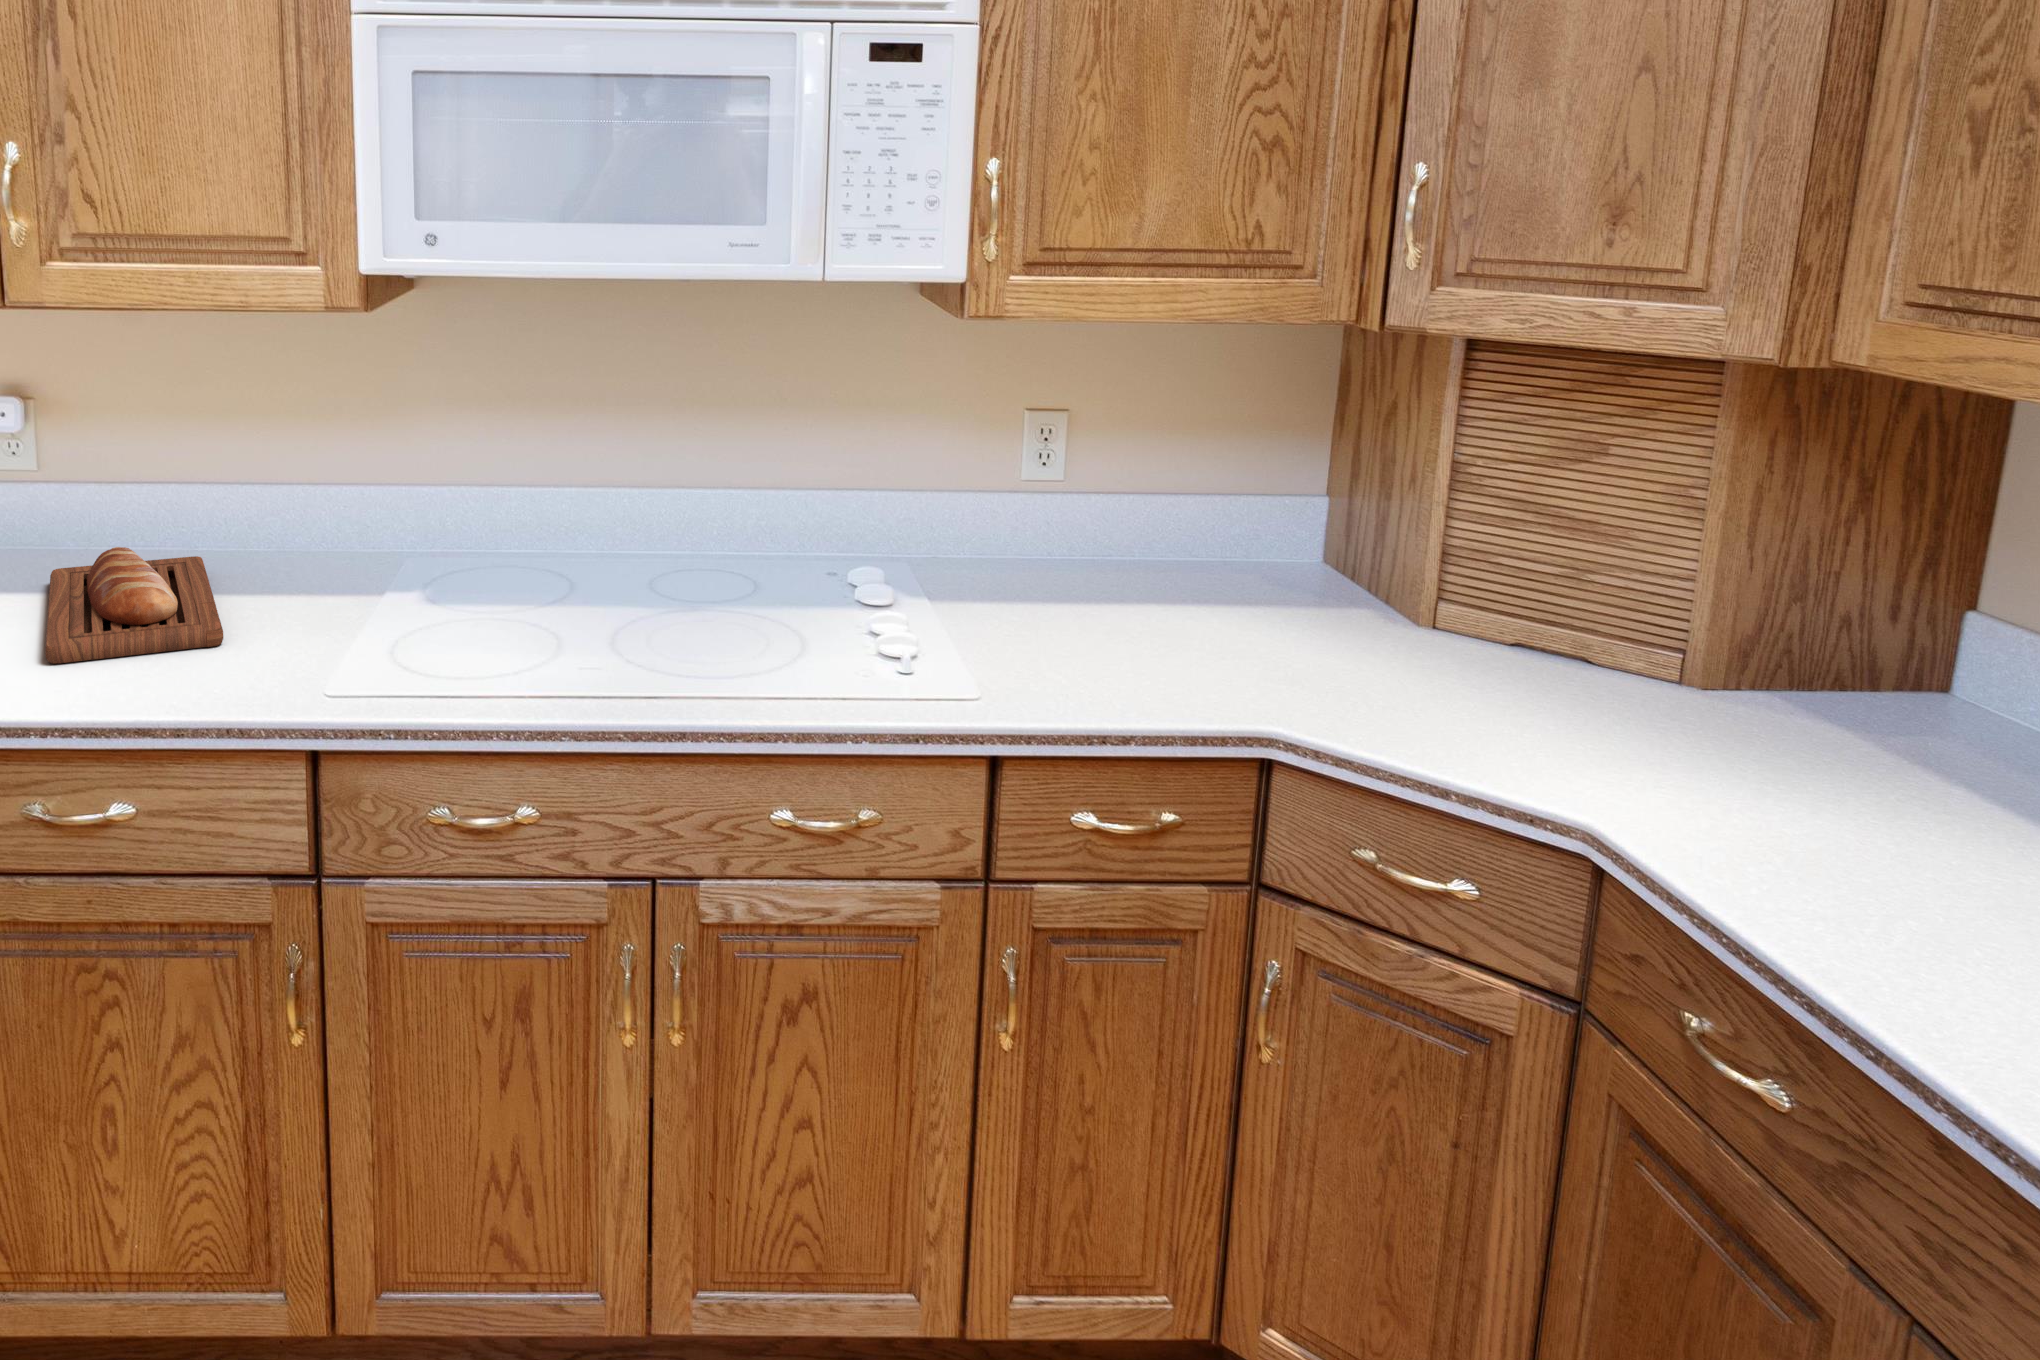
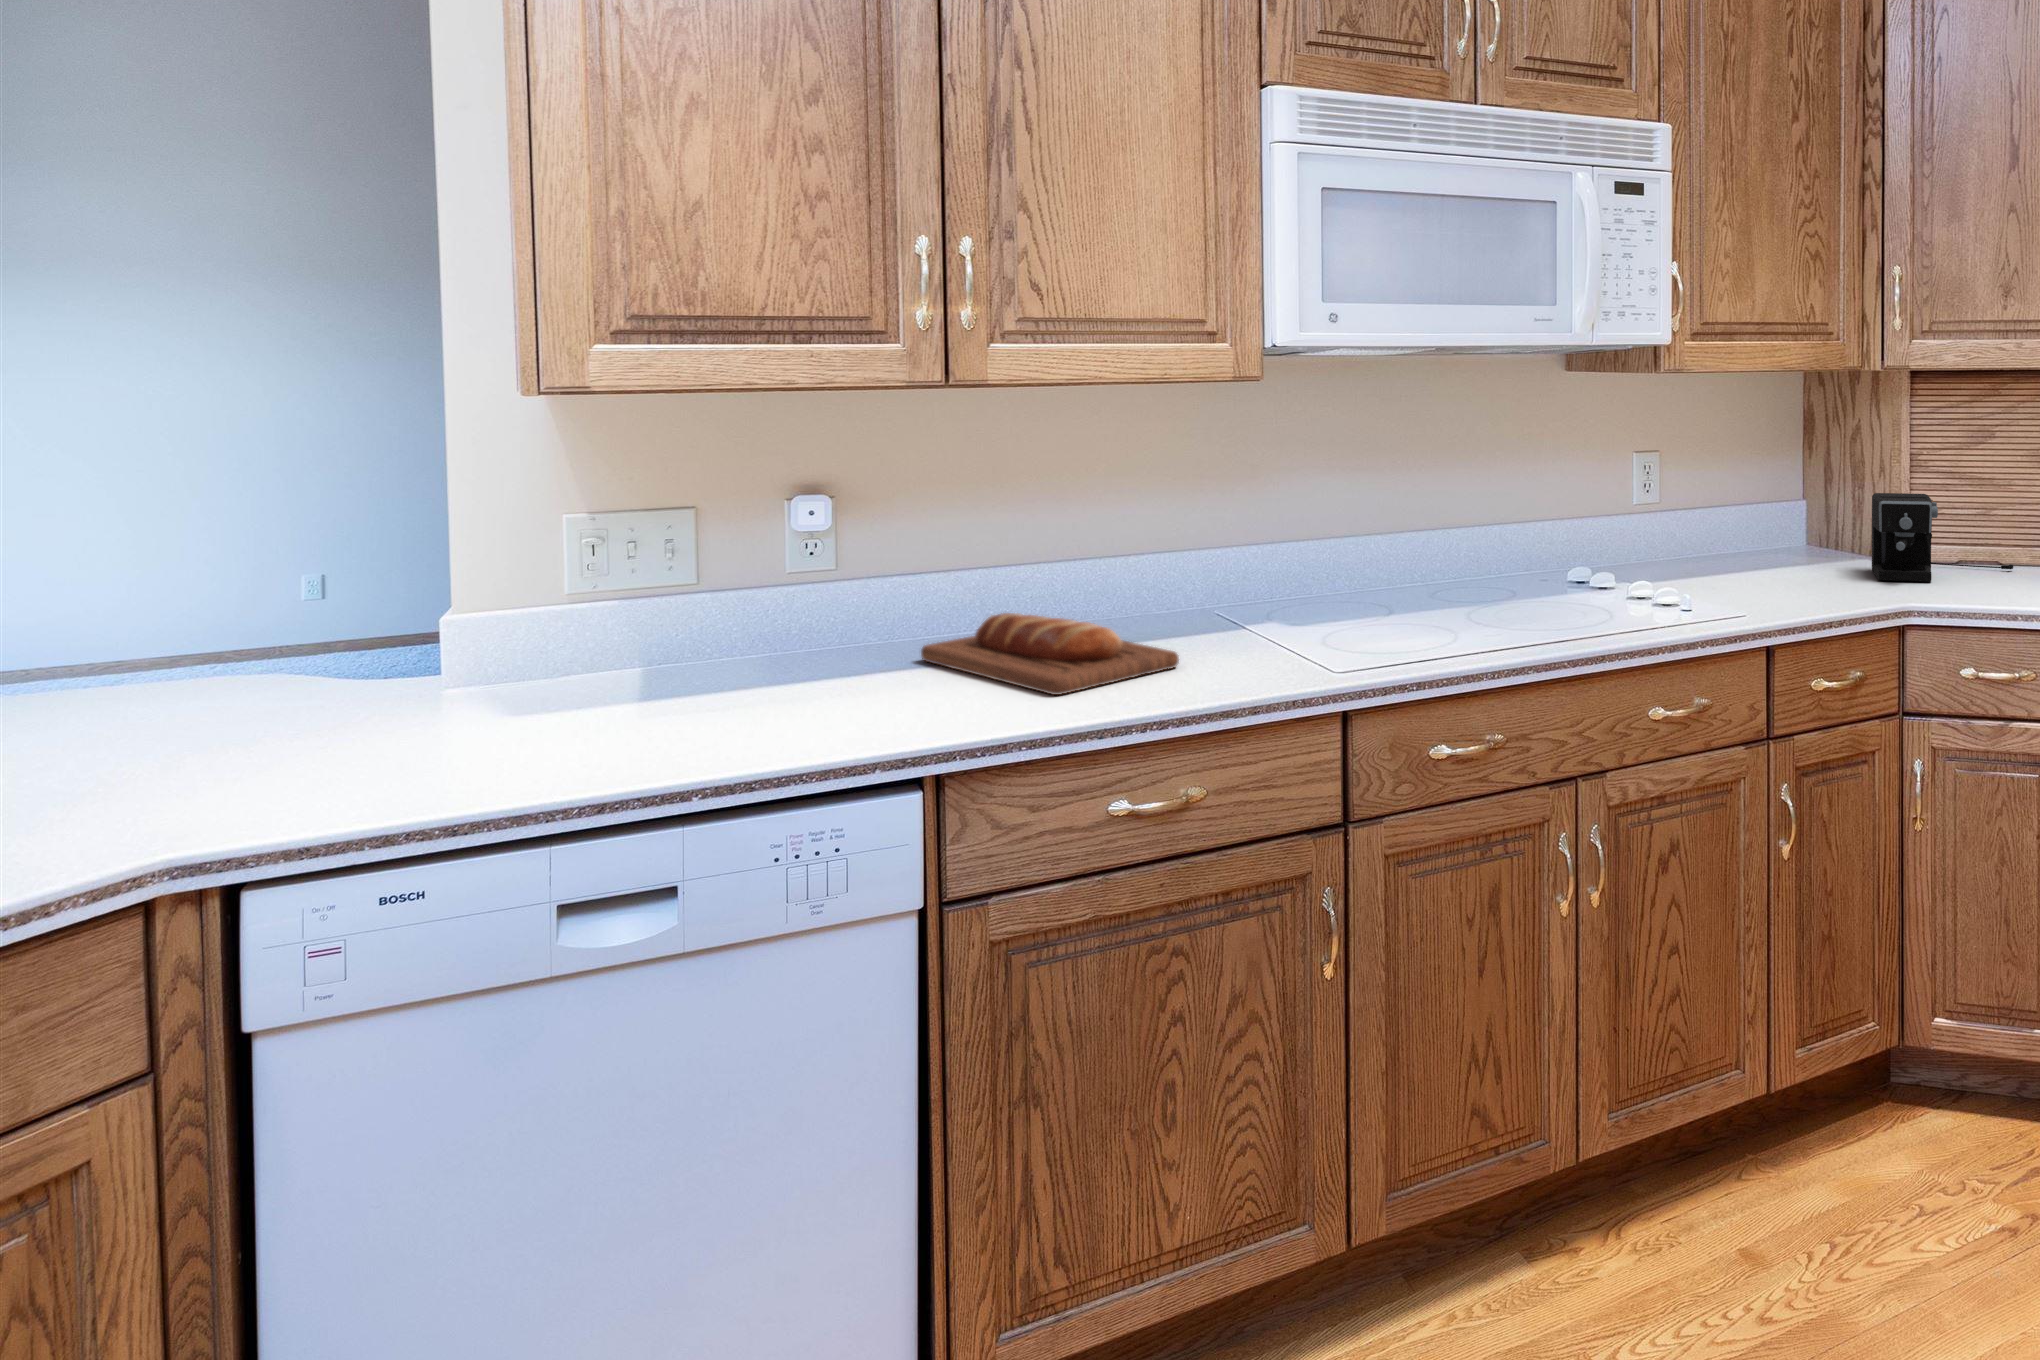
coffee maker: none [1312,524,1594,685] -> present [1872,493,2013,582]

